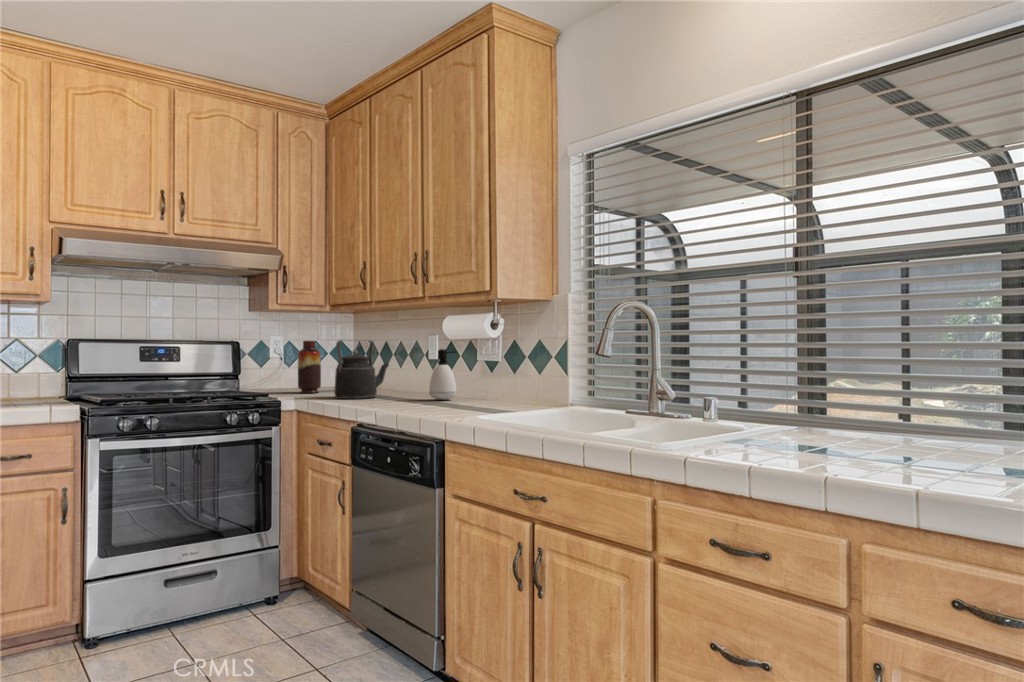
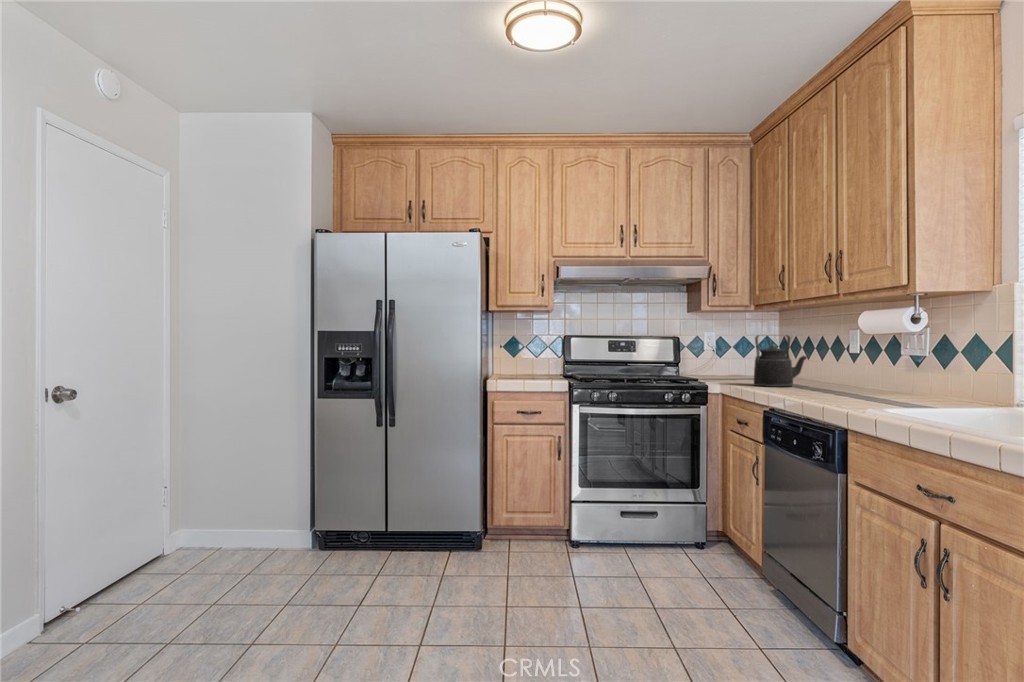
vase: present [298,341,321,393] -> none [725,336,745,380]
soap dispenser: present [429,349,457,400] -> none [845,344,876,392]

